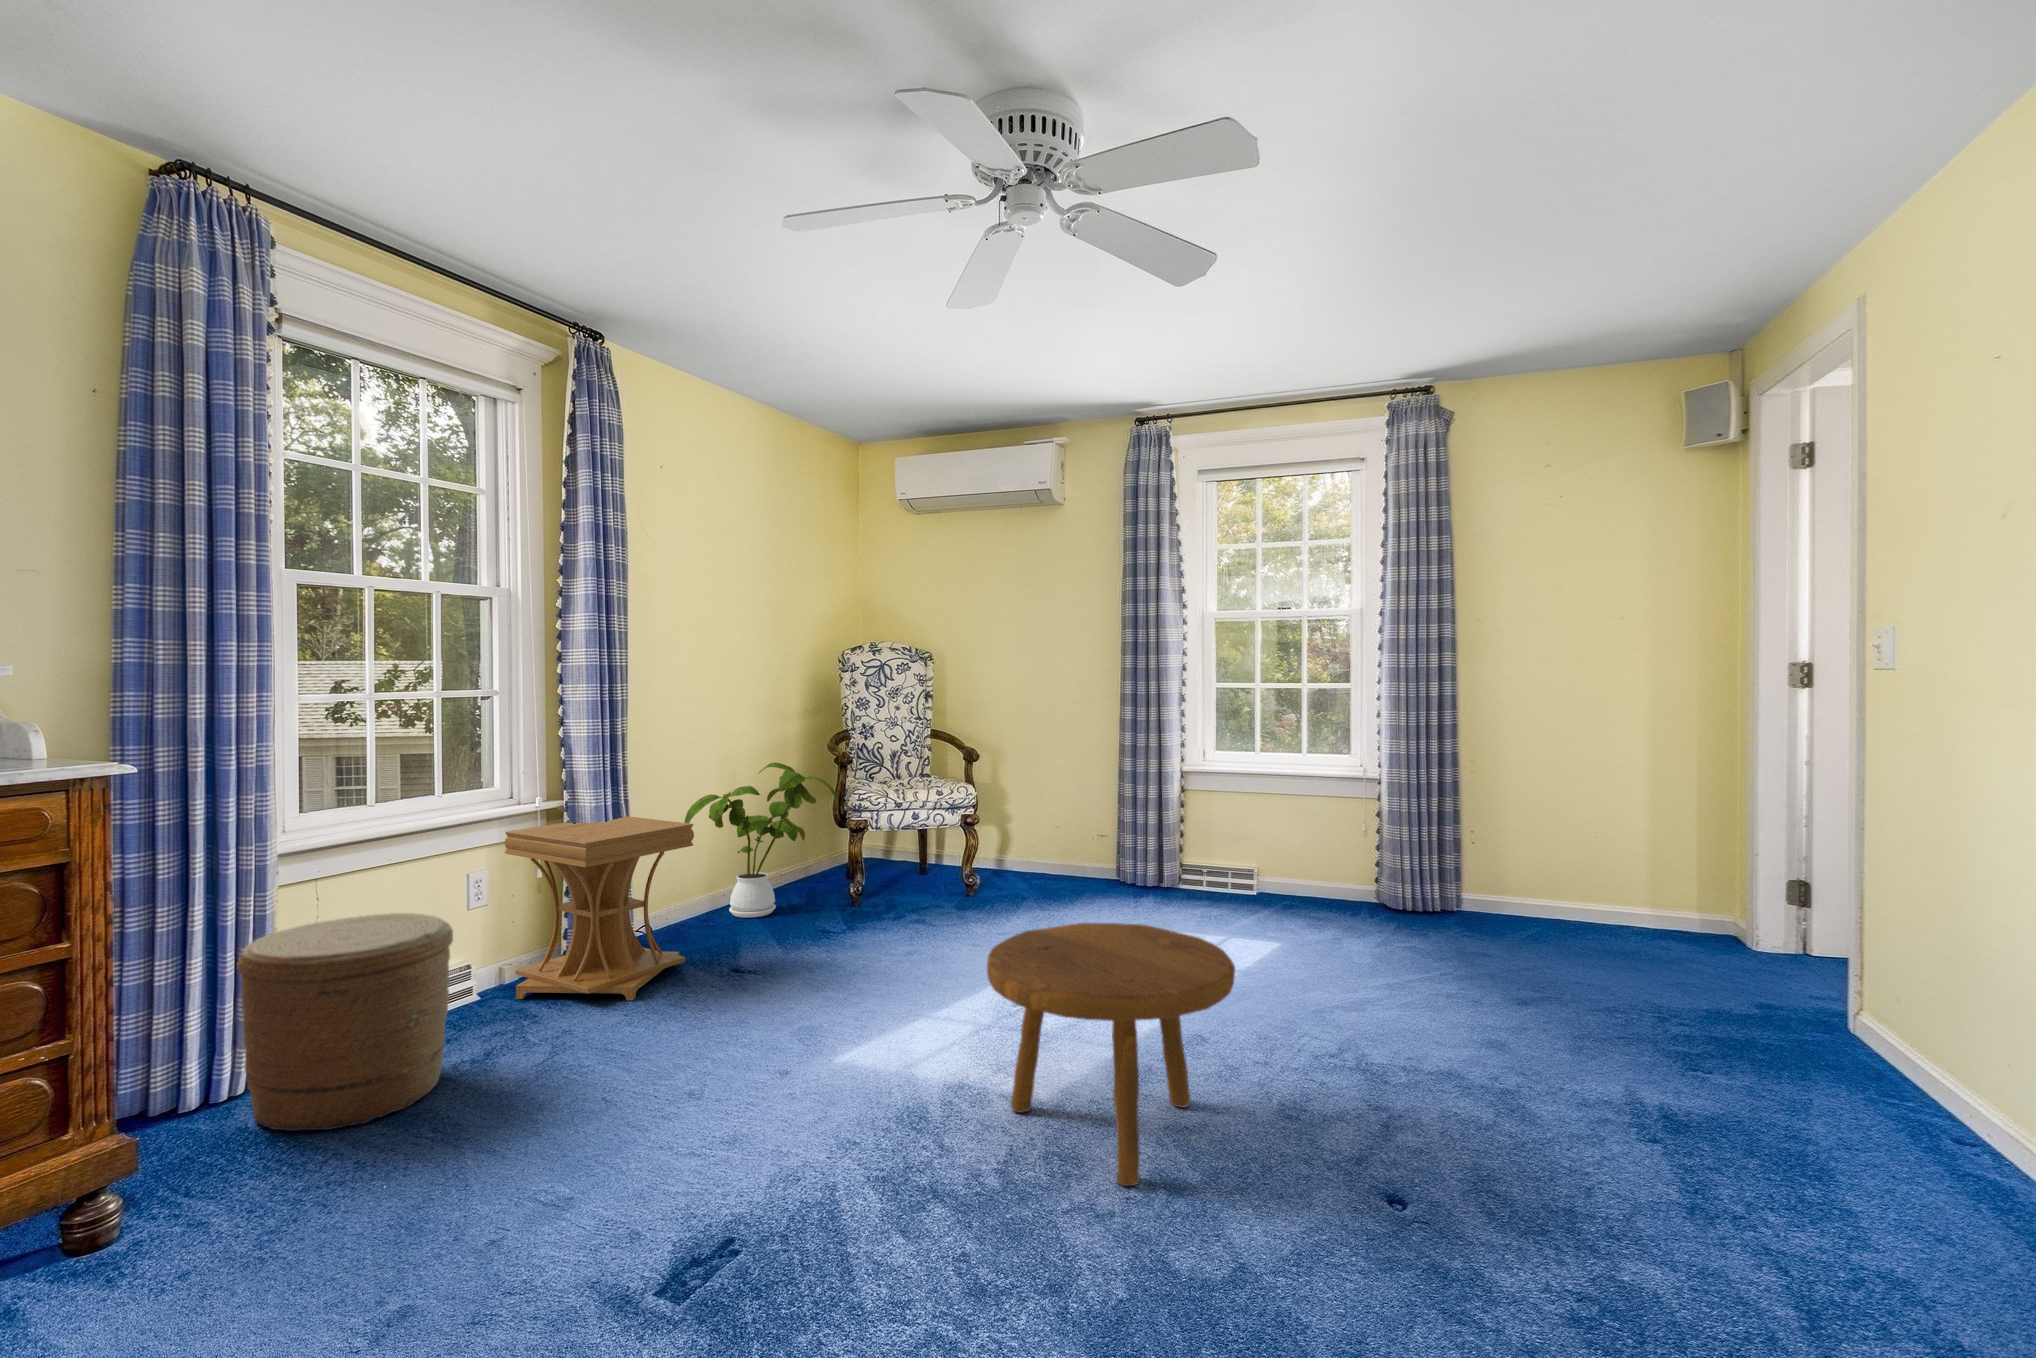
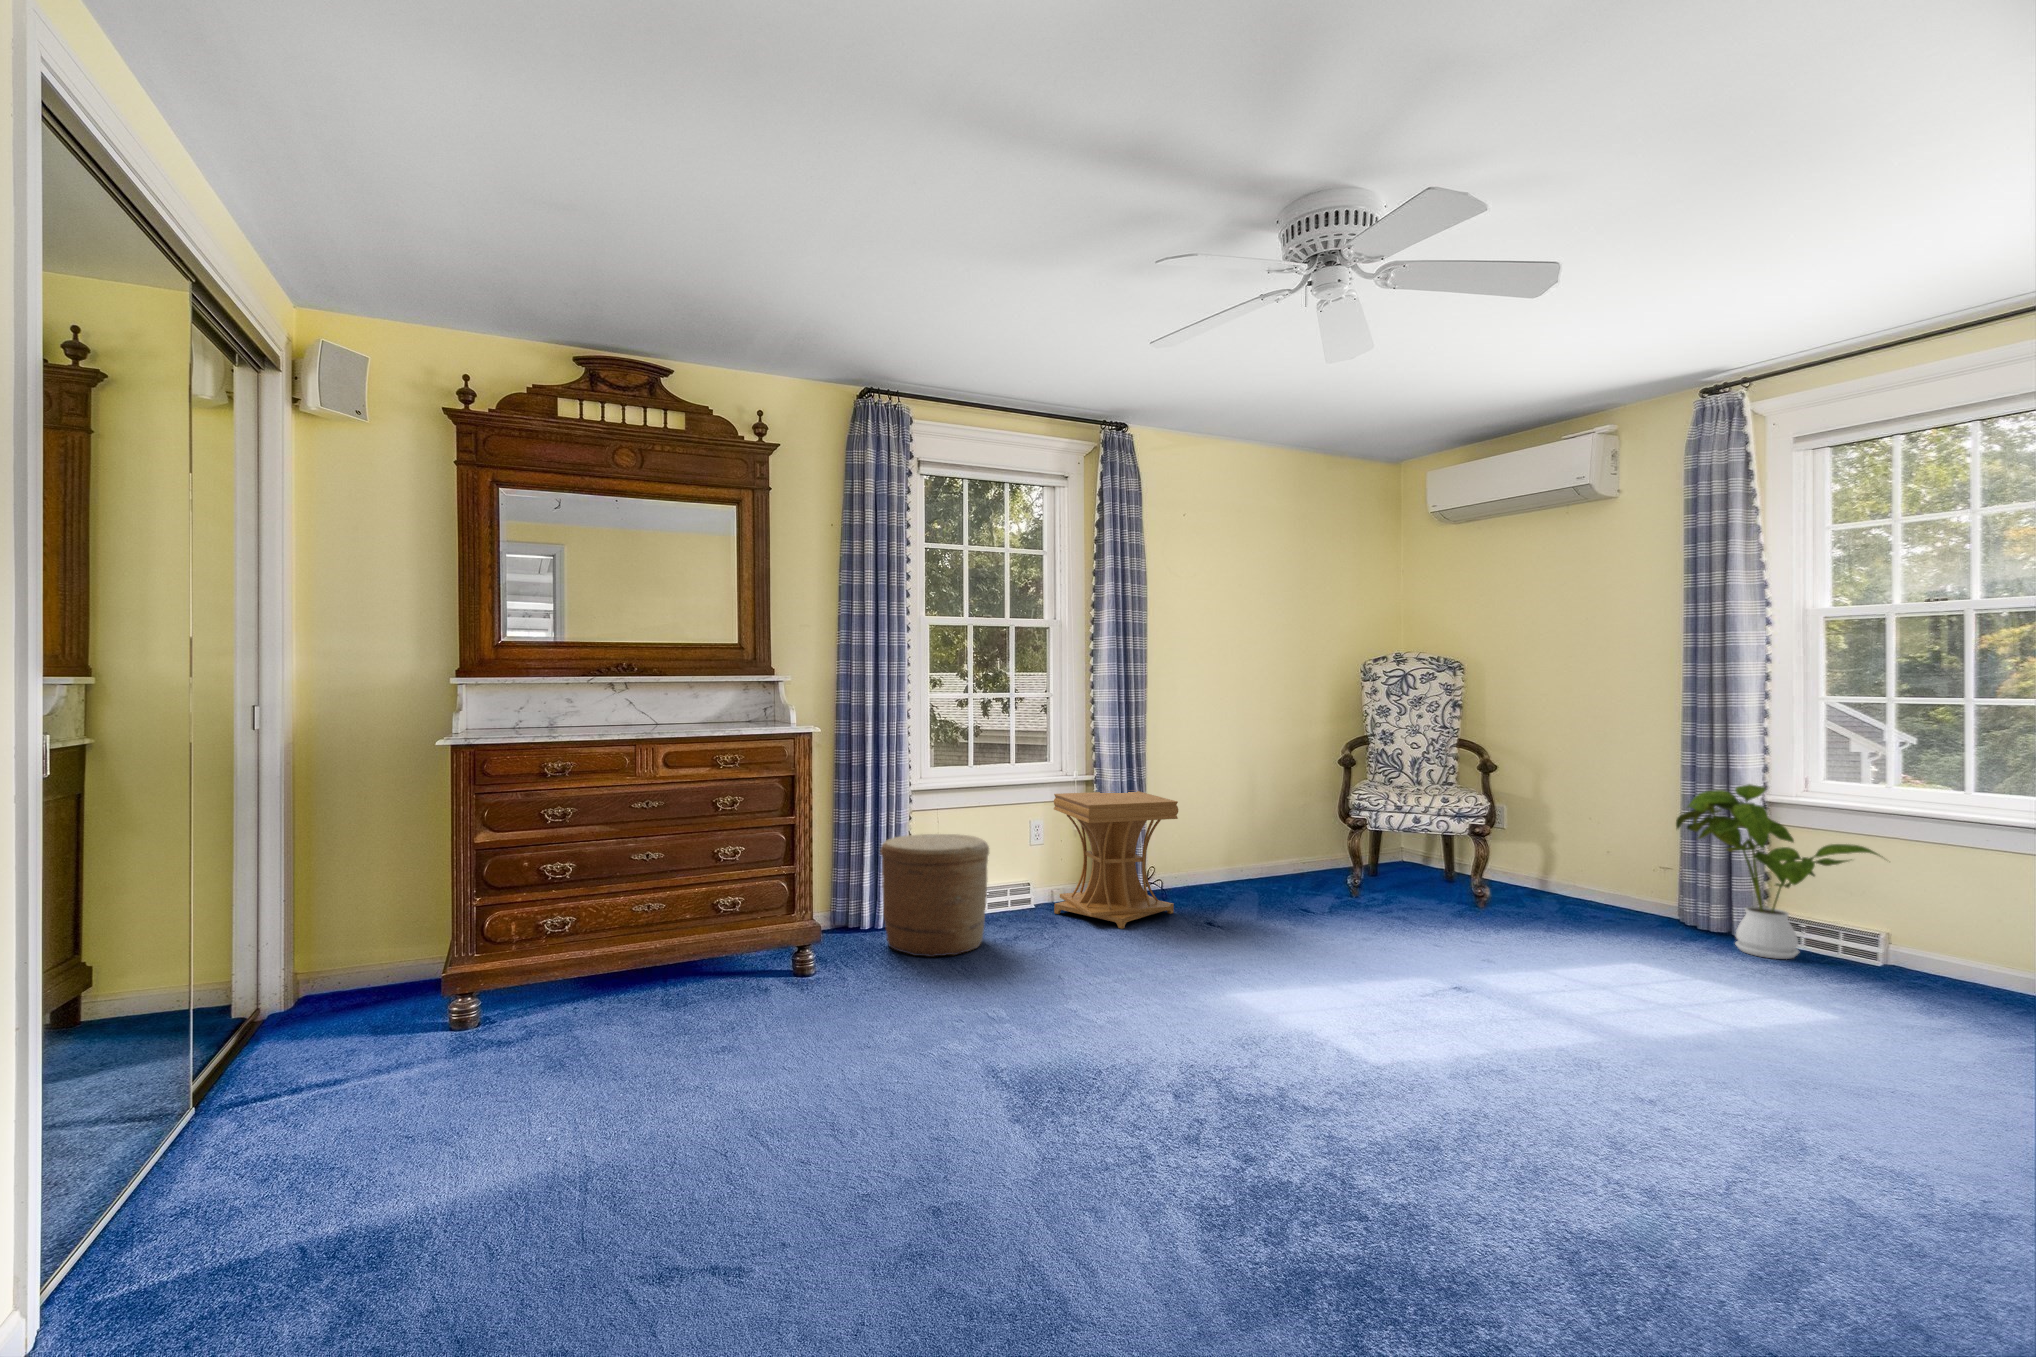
house plant: present [684,763,838,918] -> present [1676,784,1883,959]
footstool: present [987,923,1235,1186] -> none [1277,910,1516,1130]

